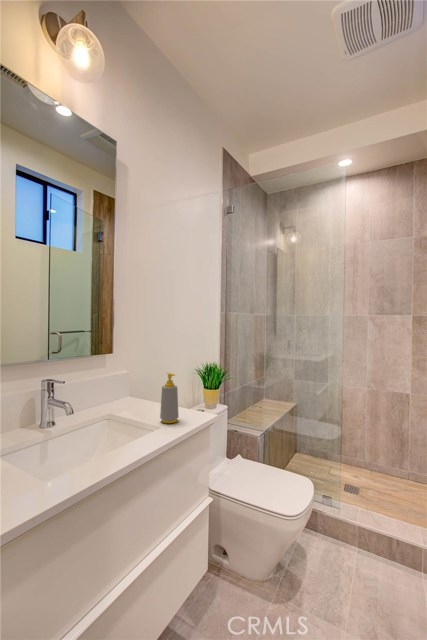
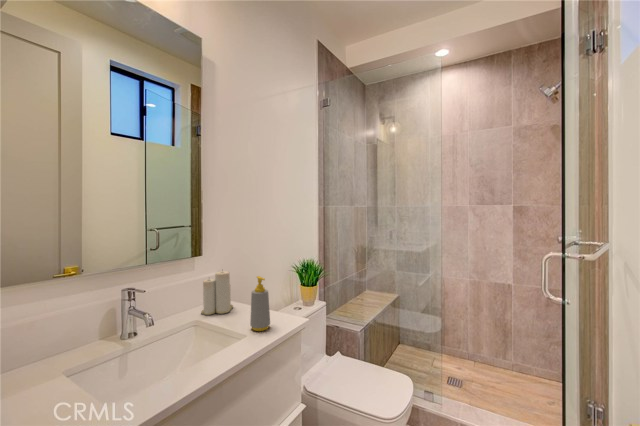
candle: none [111,365,141,410] -> present [201,271,233,315]

